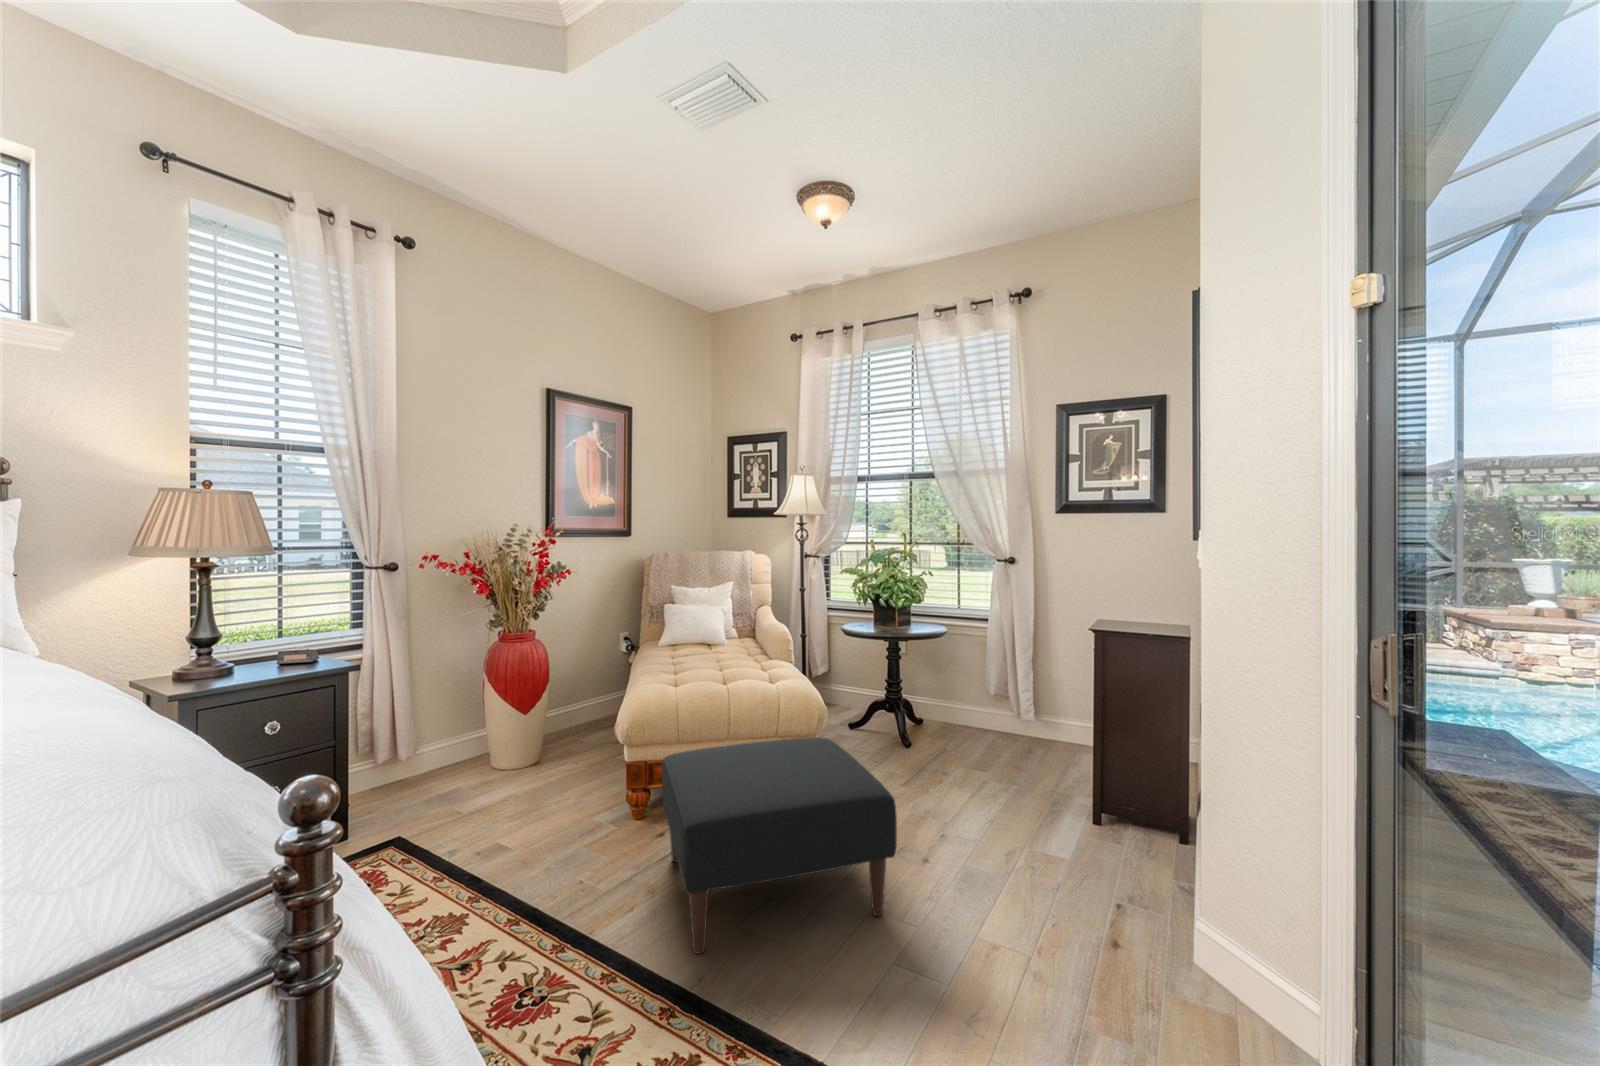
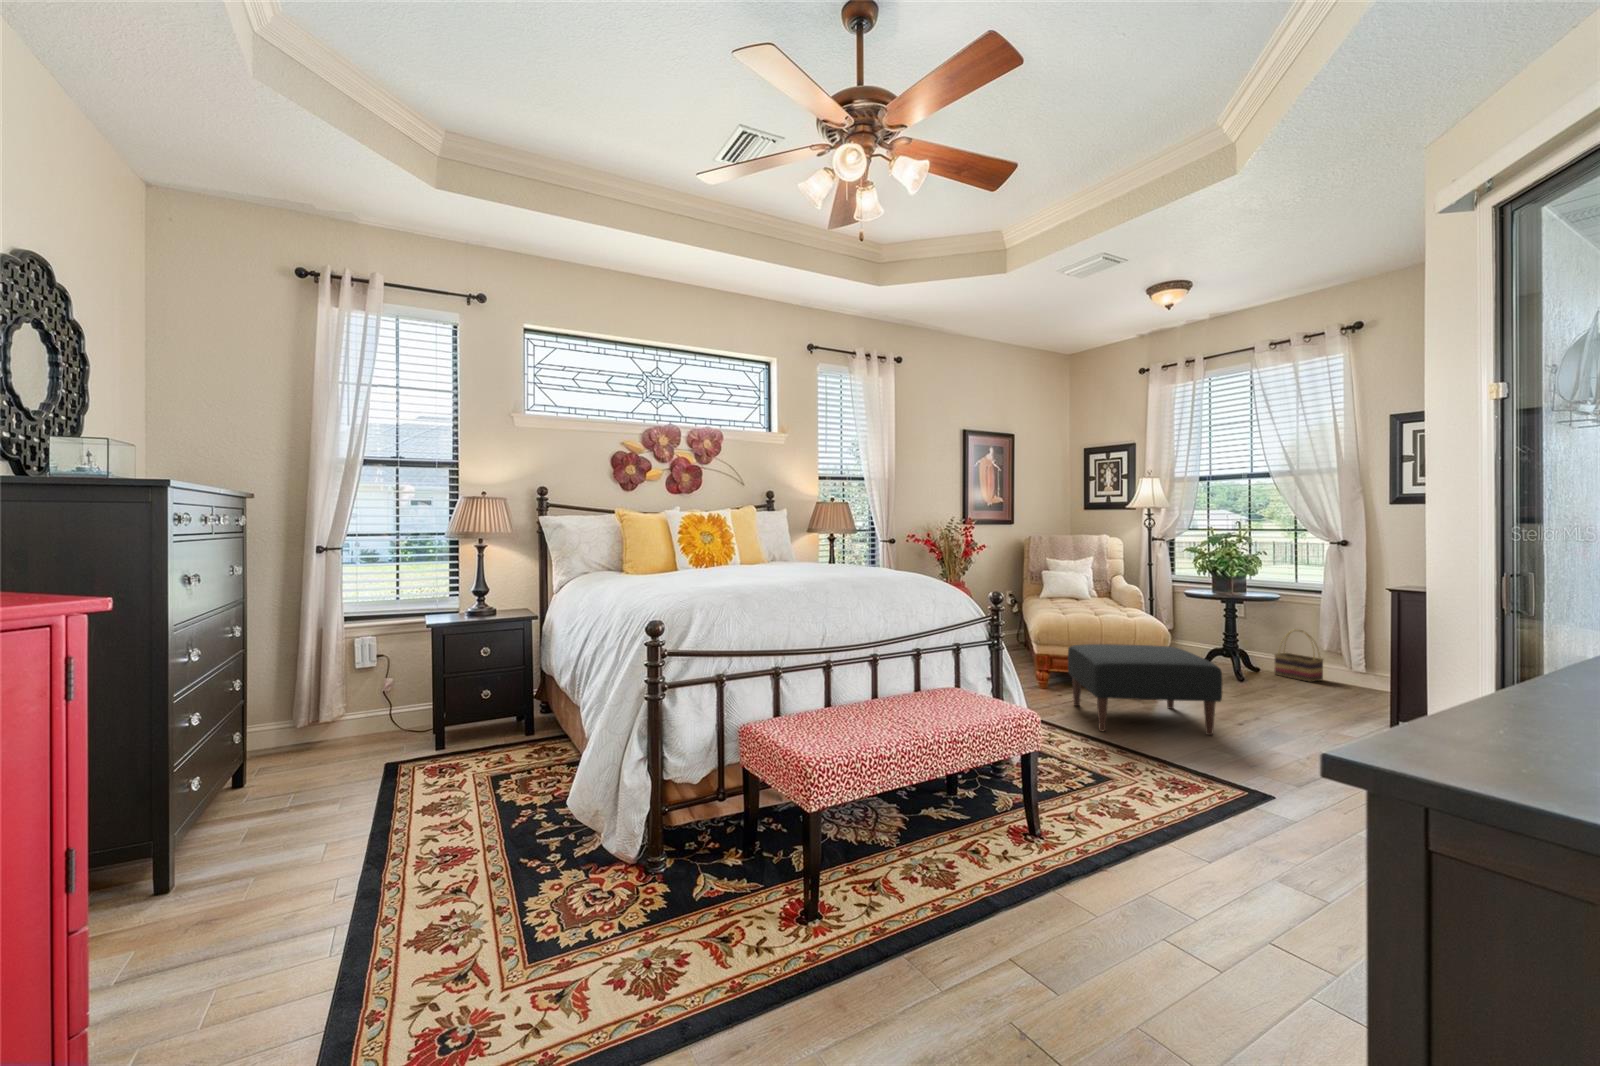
basket: none [941,668,993,736] -> present [1274,629,1323,682]

